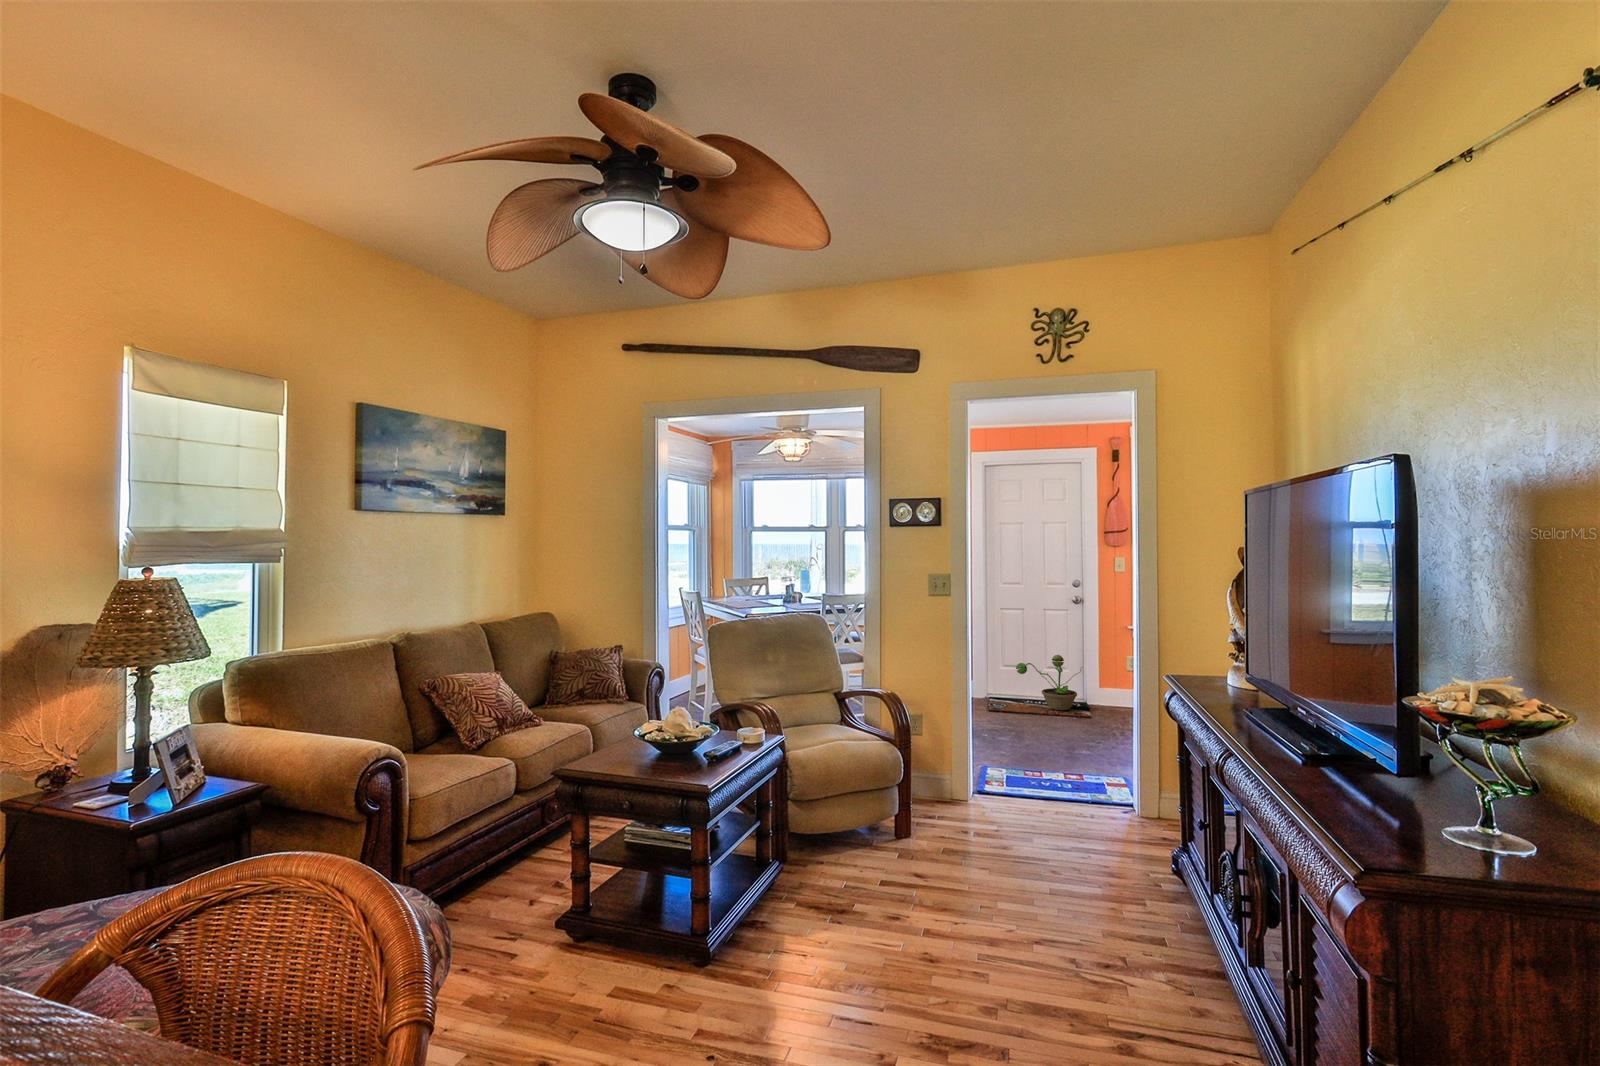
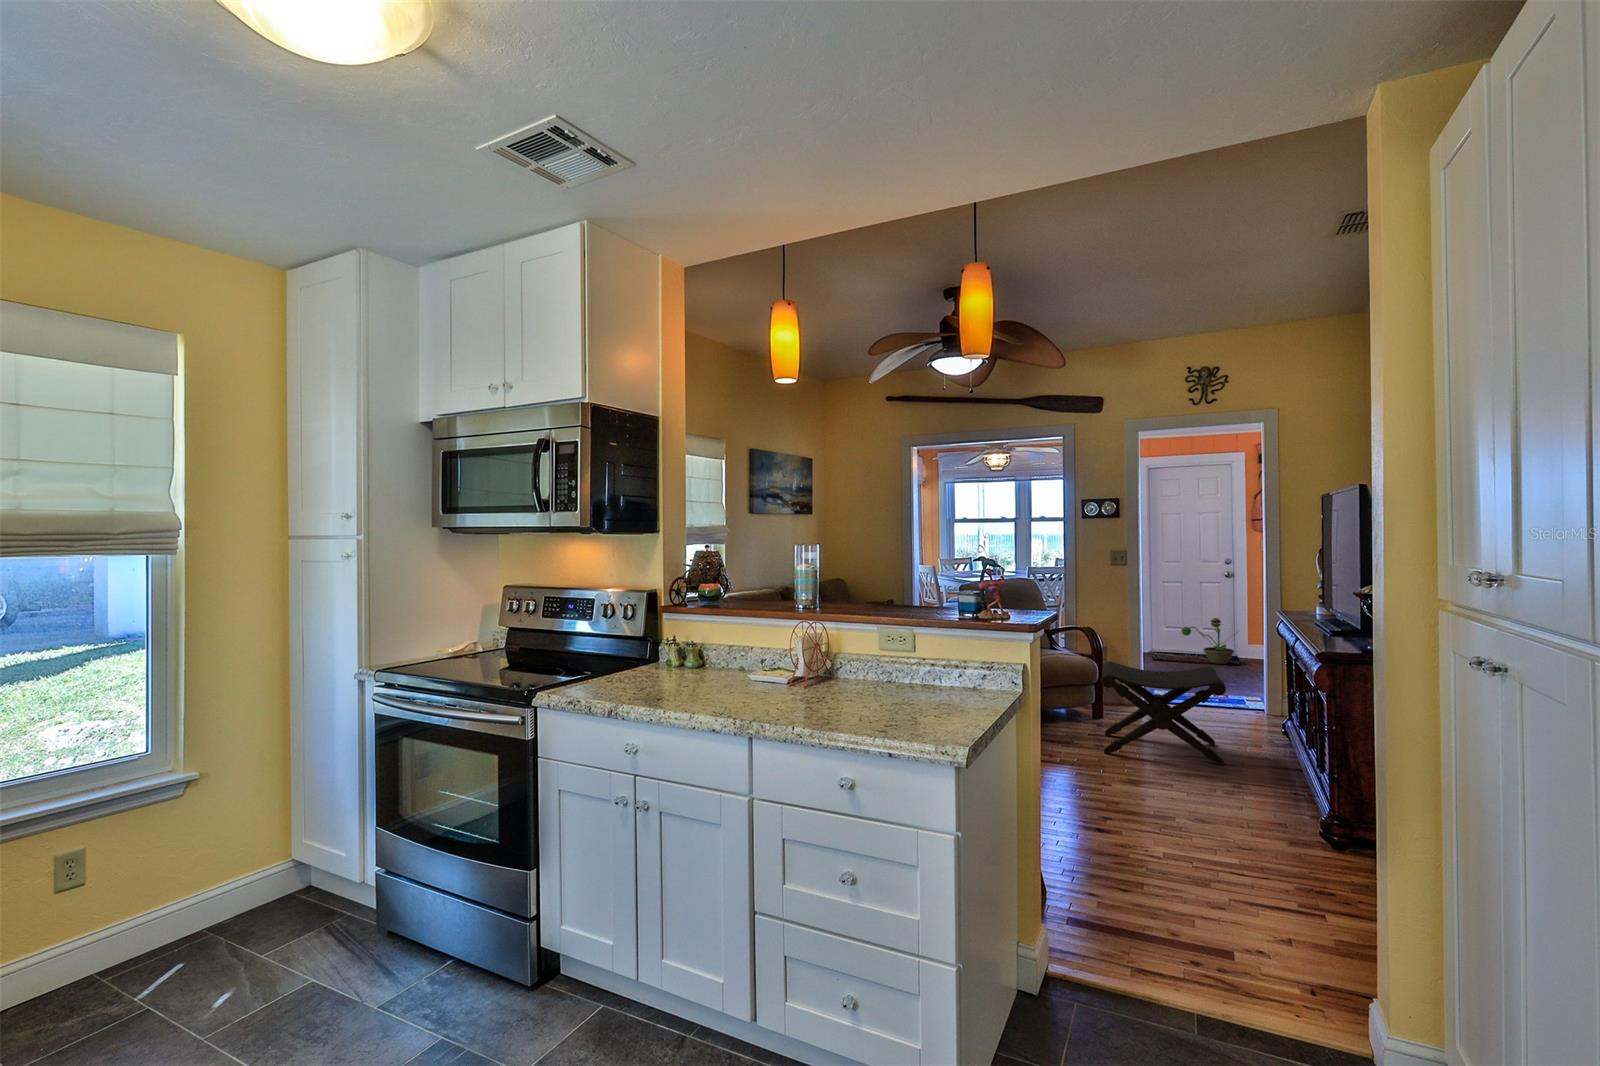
footstool: none [901,765,1113,977] -> present [1101,661,1226,765]

